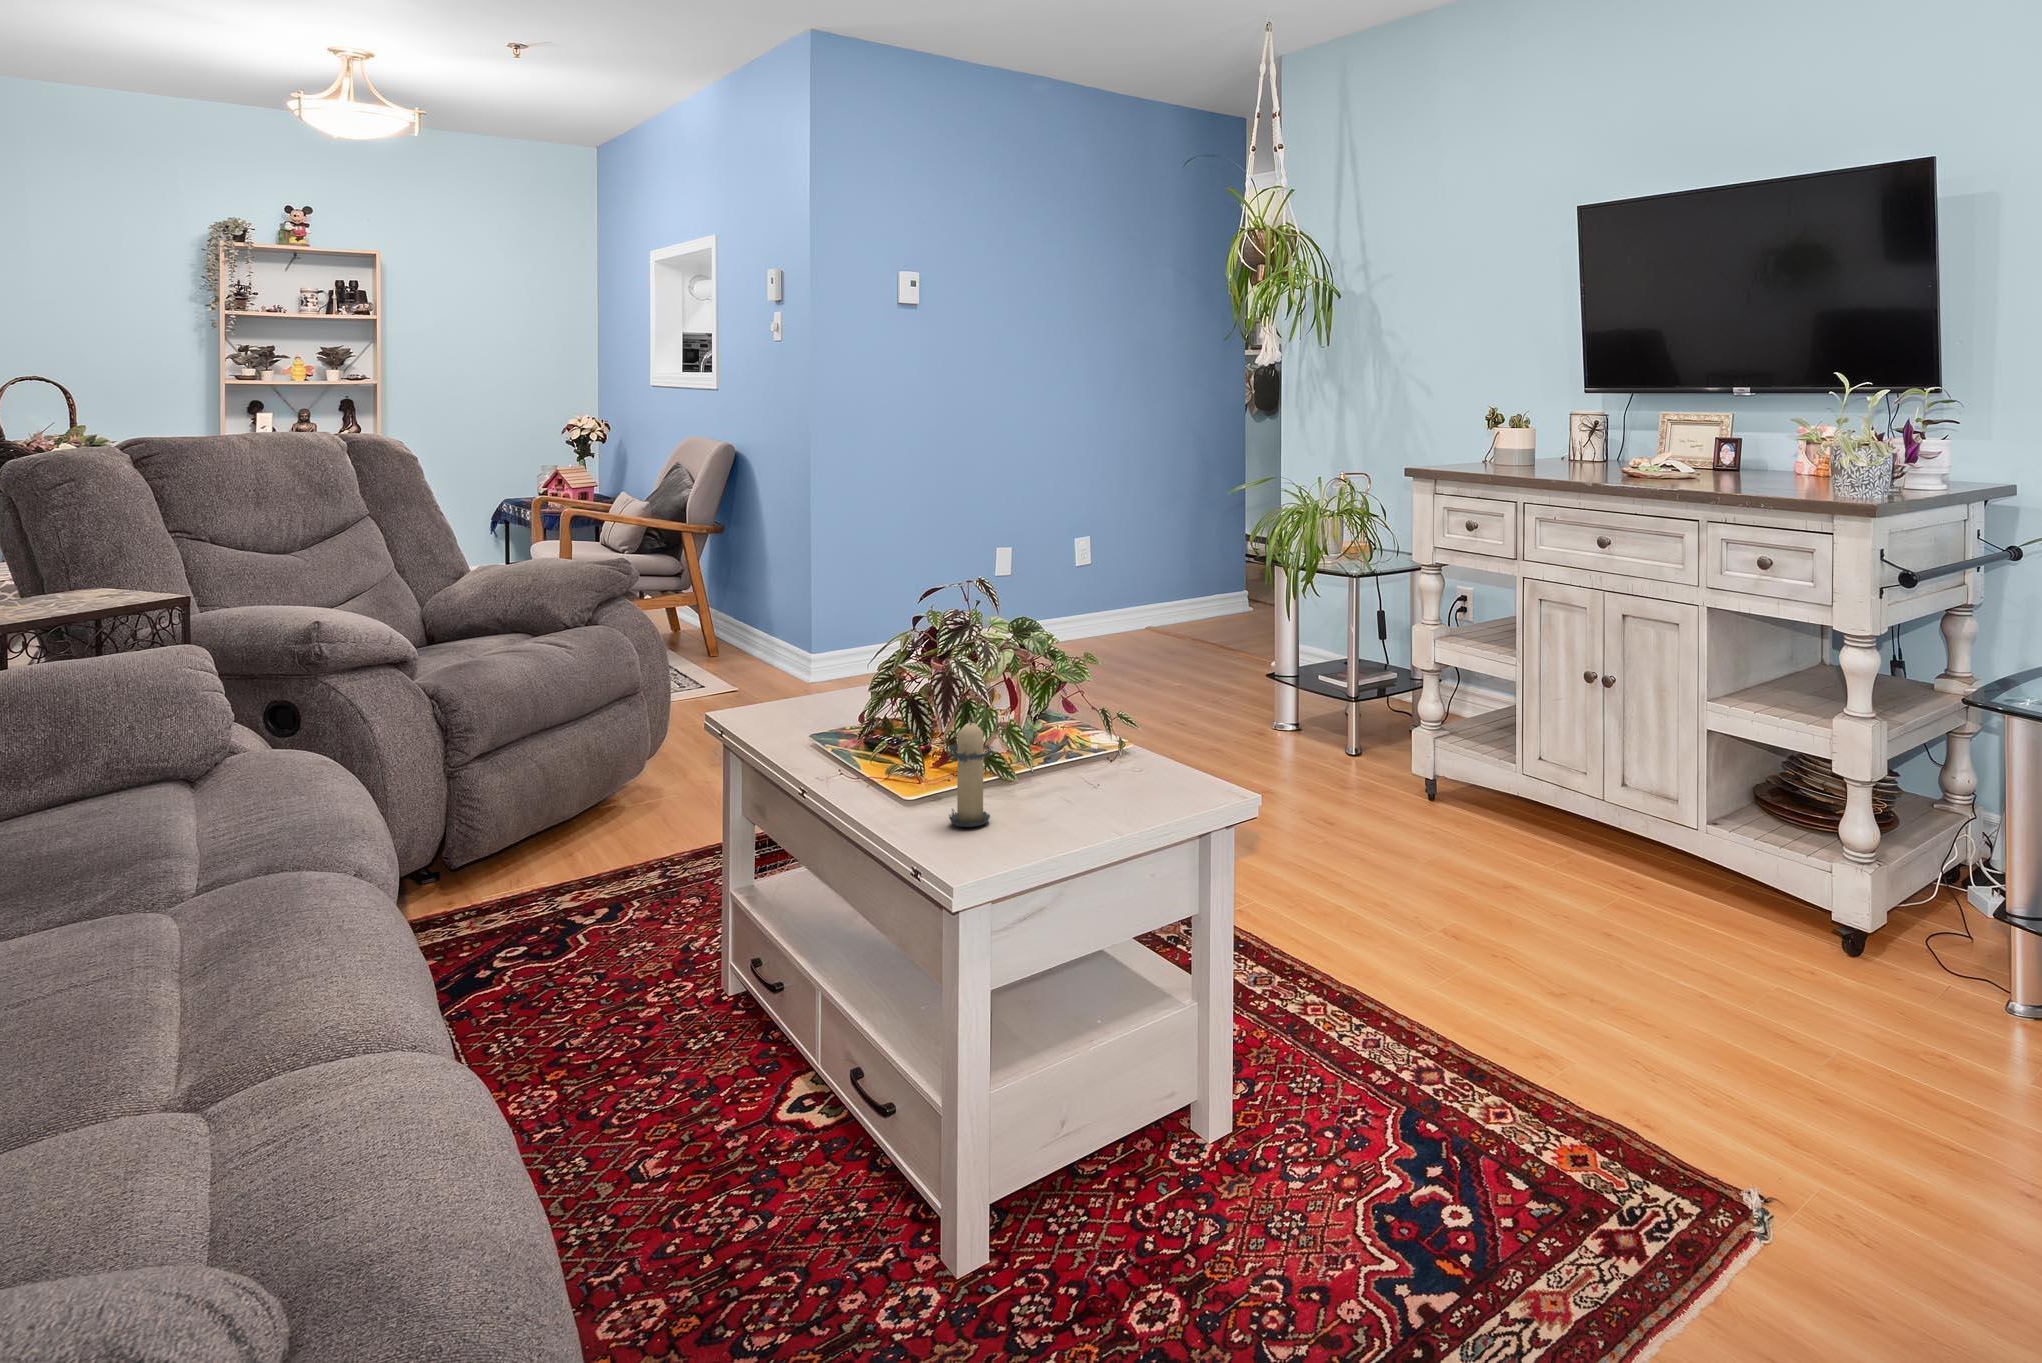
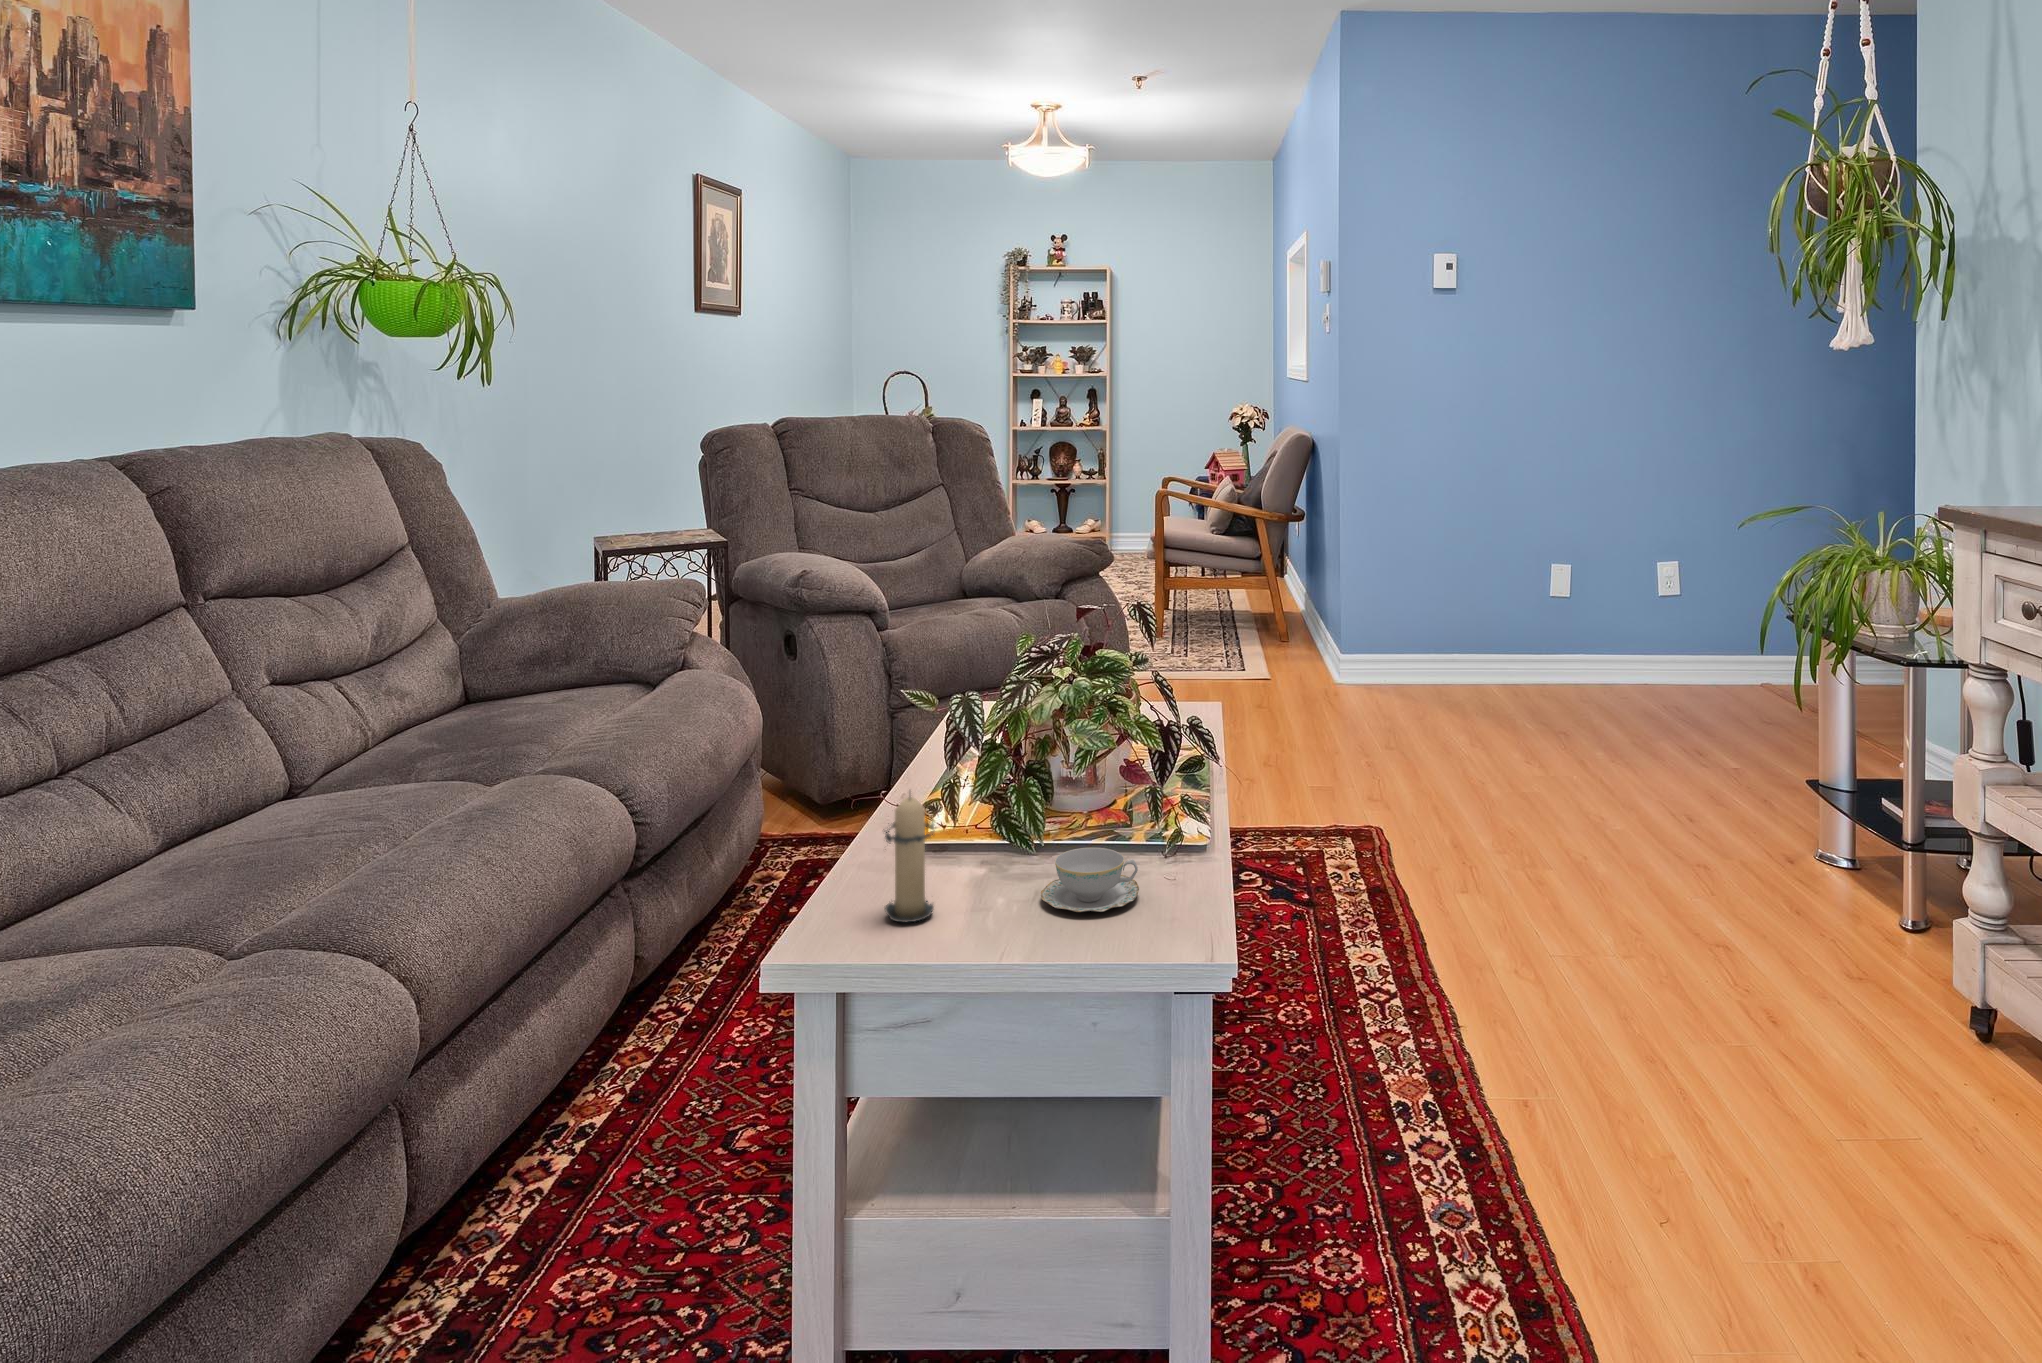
teacup: none [1040,747,1118,793] -> present [1041,847,1139,912]

